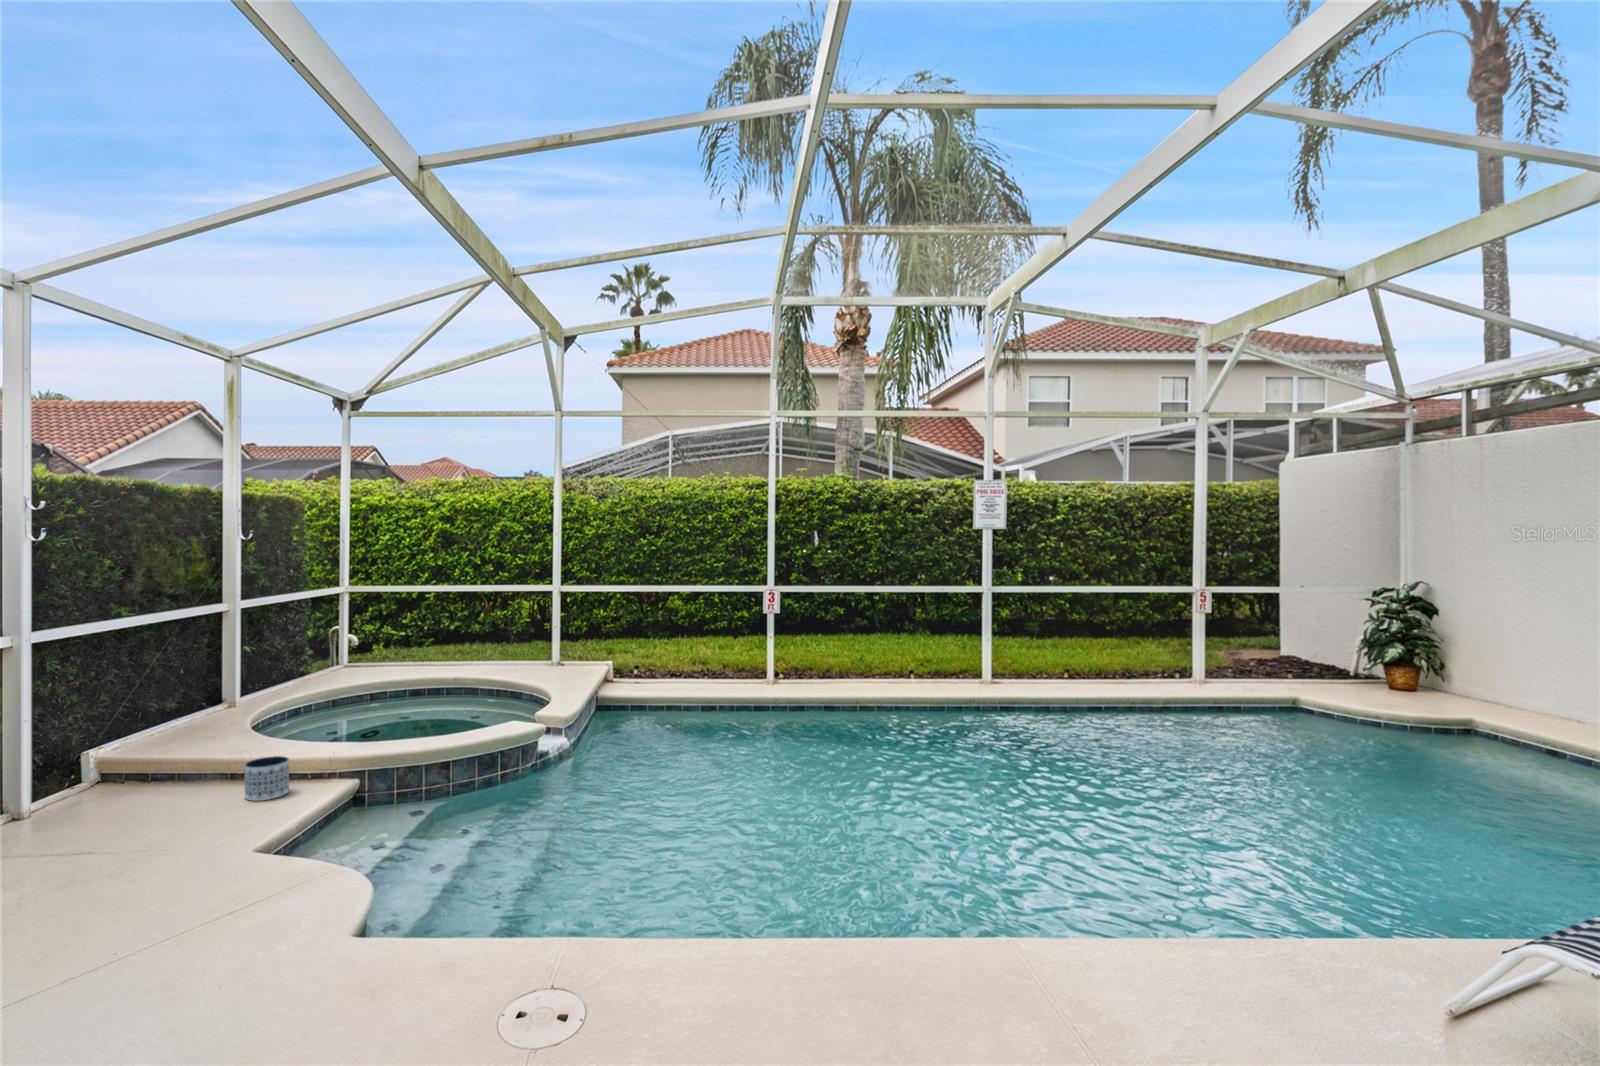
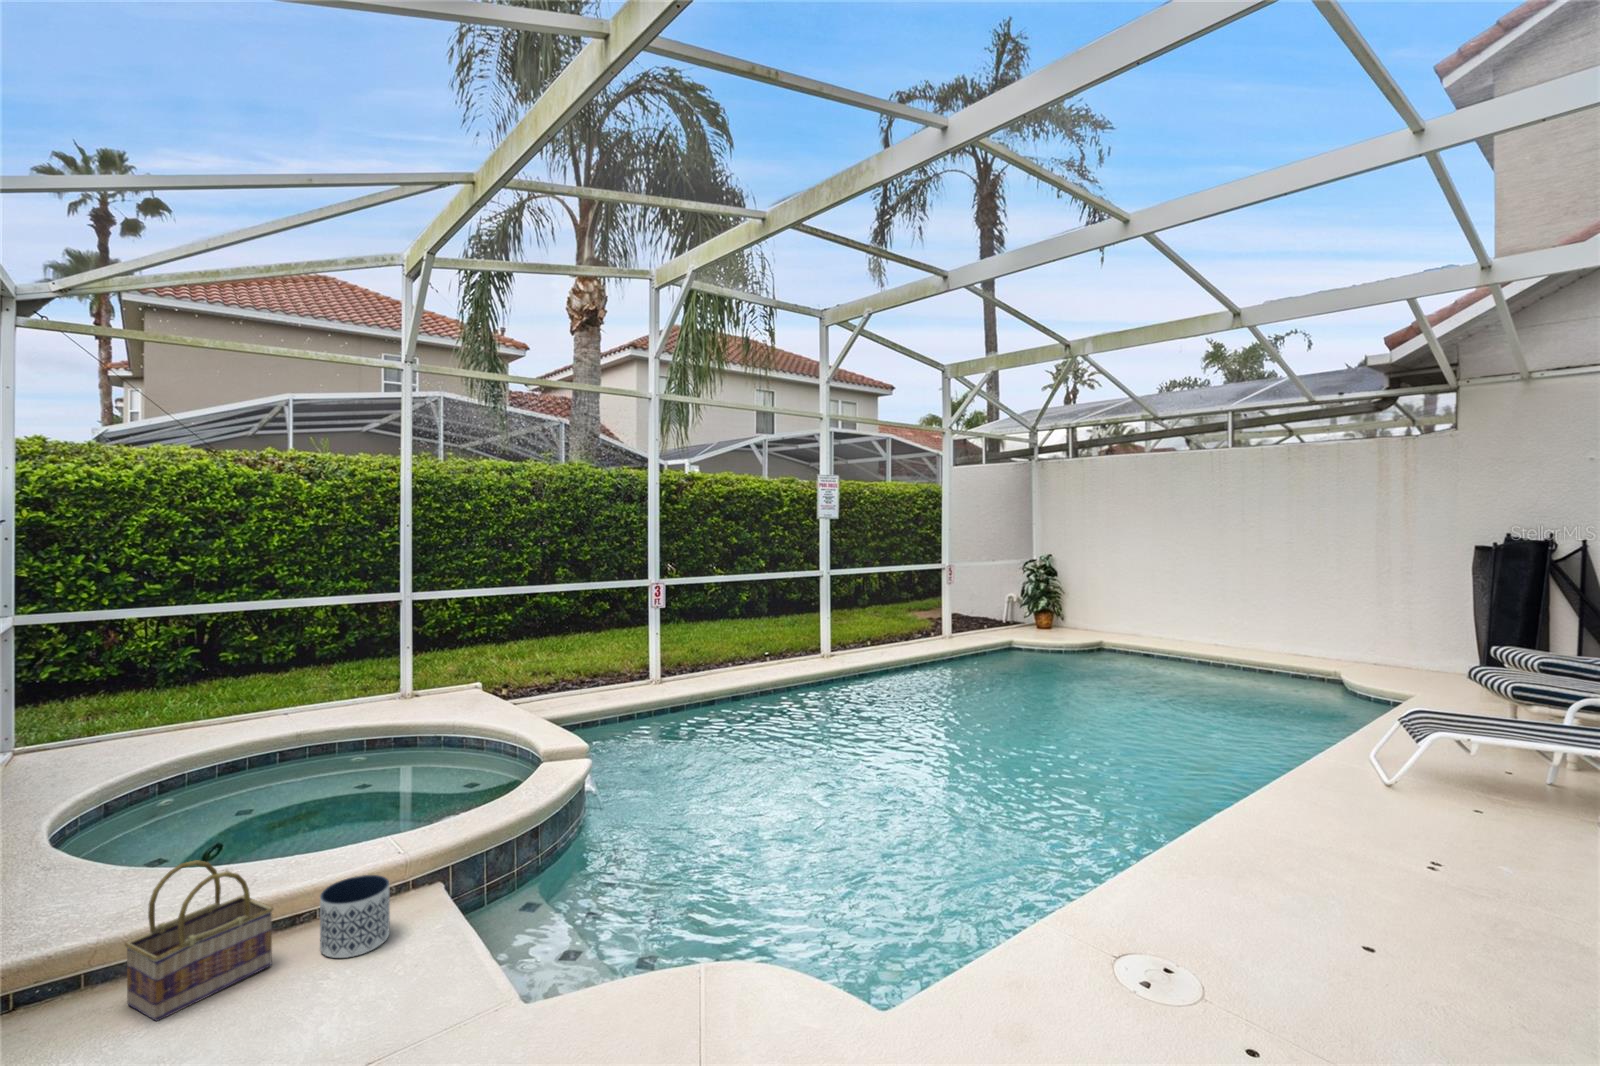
basket: none [154,724,233,801] -> present [125,860,273,1021]

